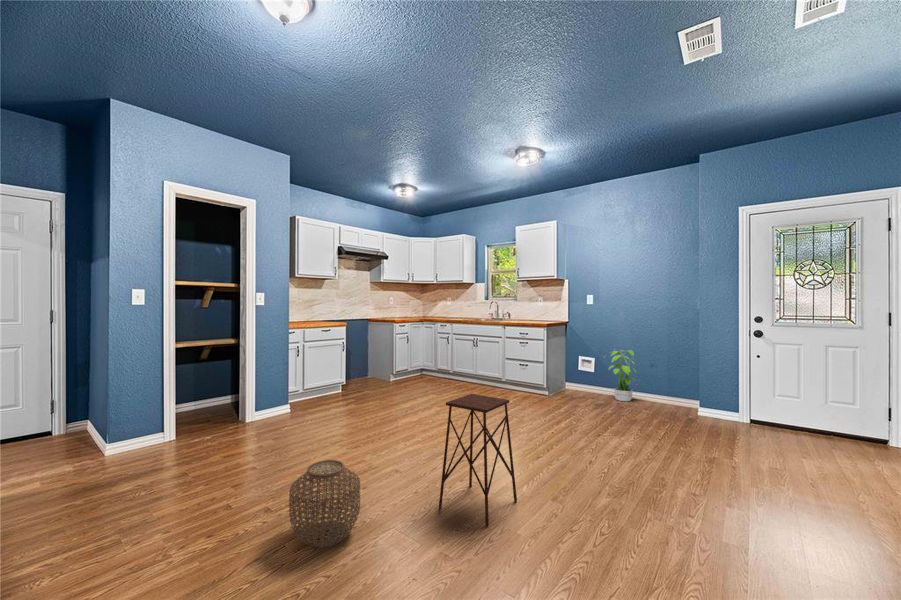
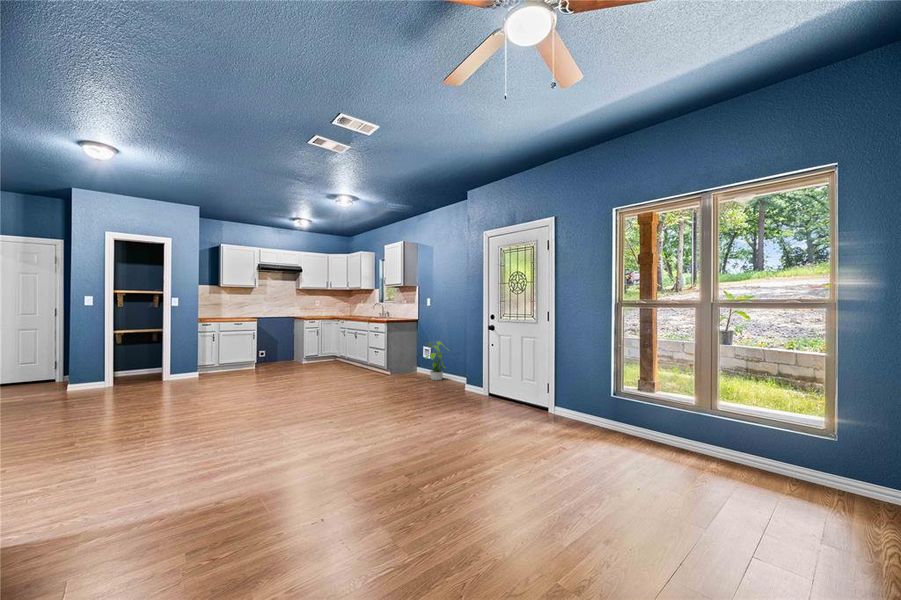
side table: present [439,394,517,526] -> none [185,358,230,427]
woven basket: present [289,460,360,547] -> none [88,387,134,427]

